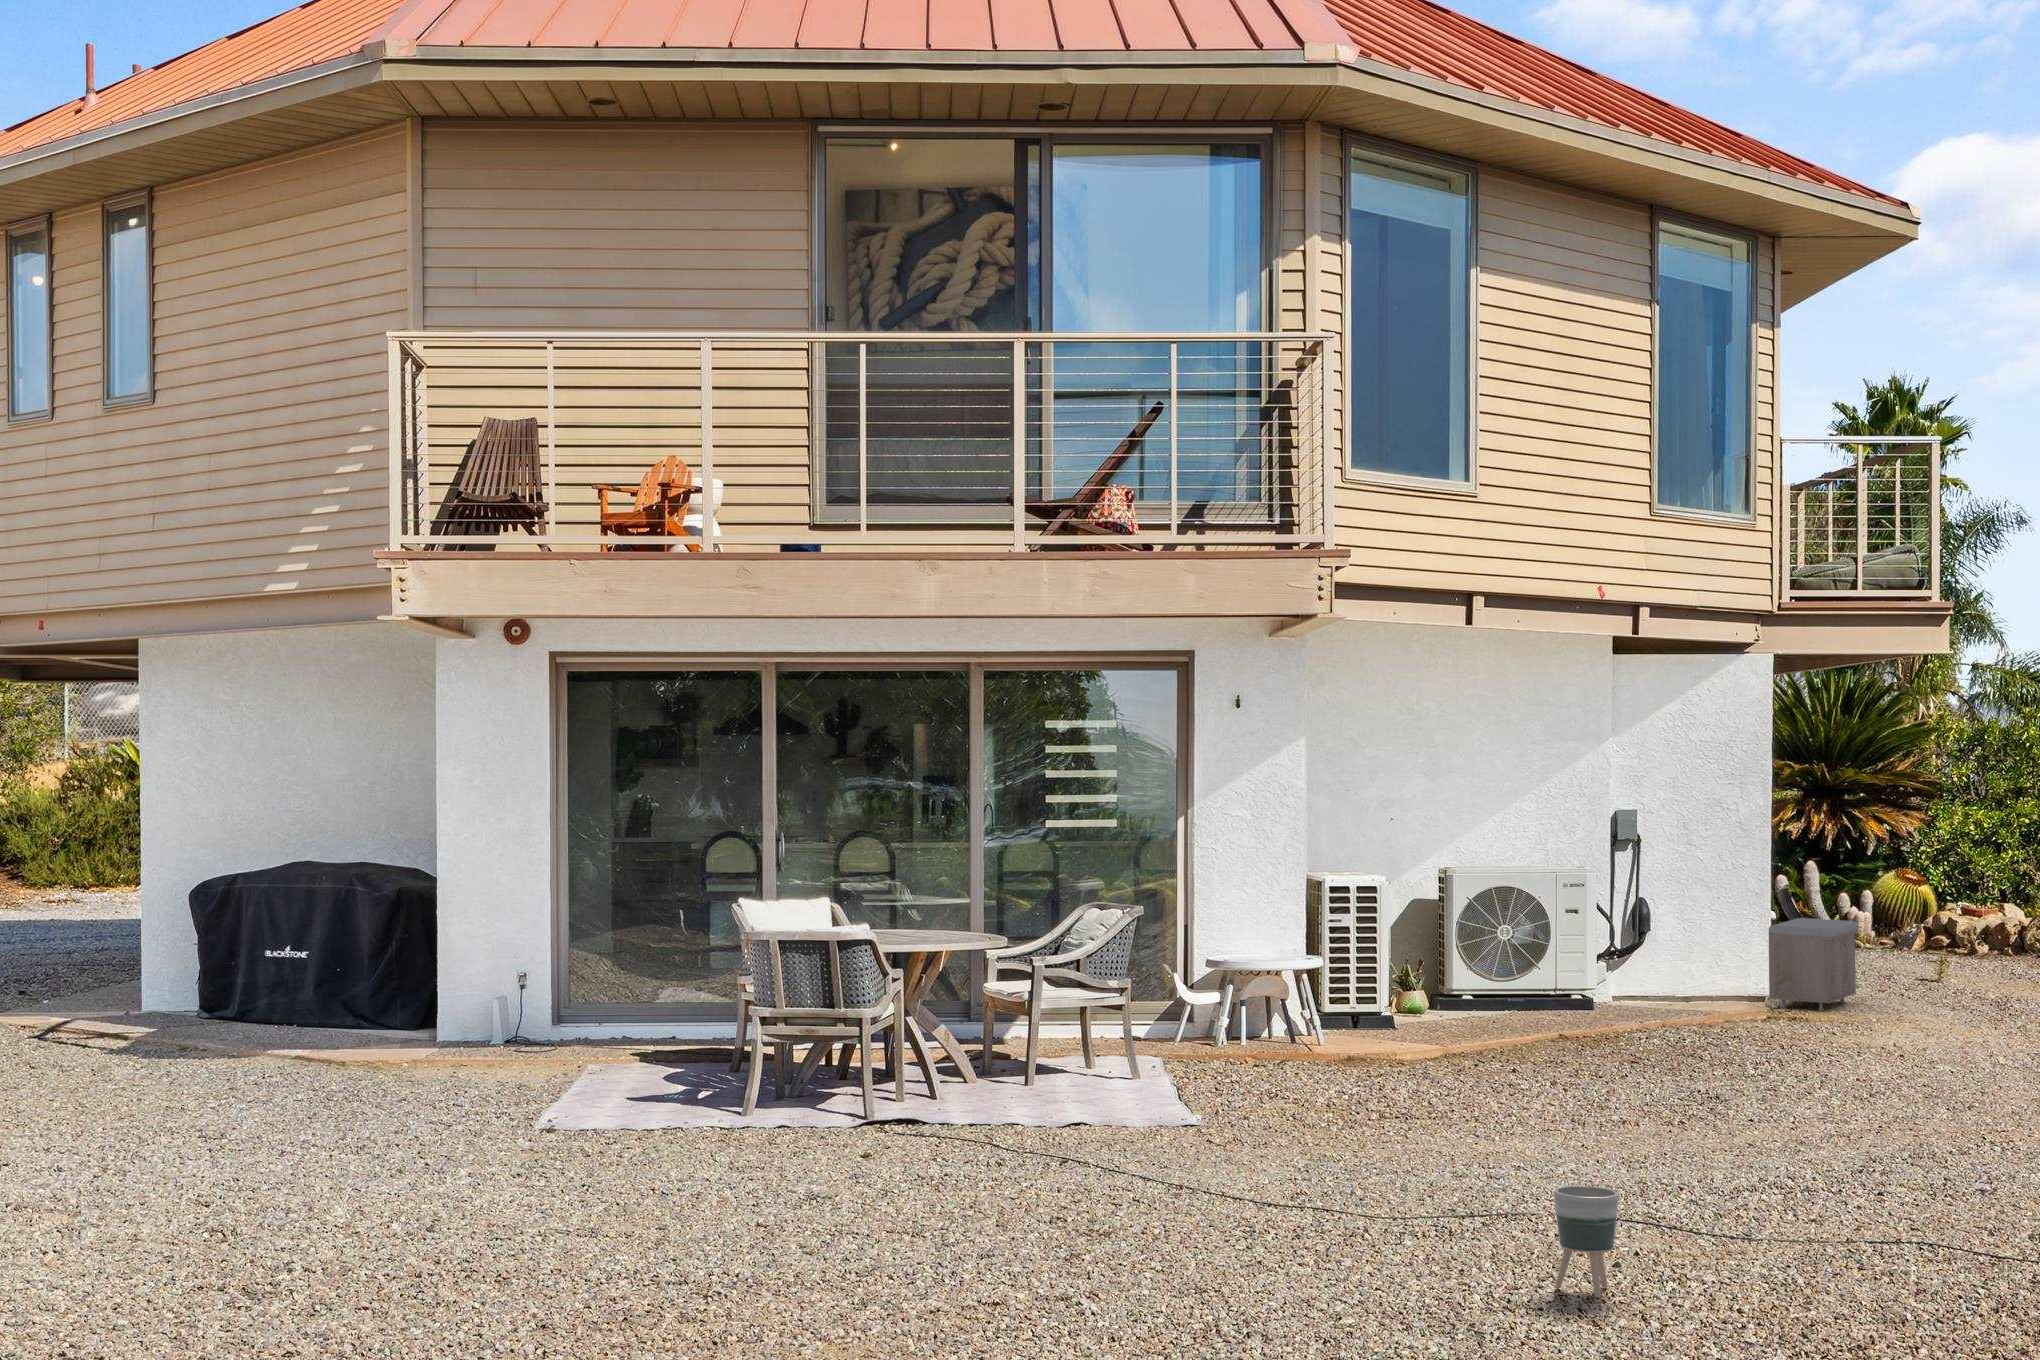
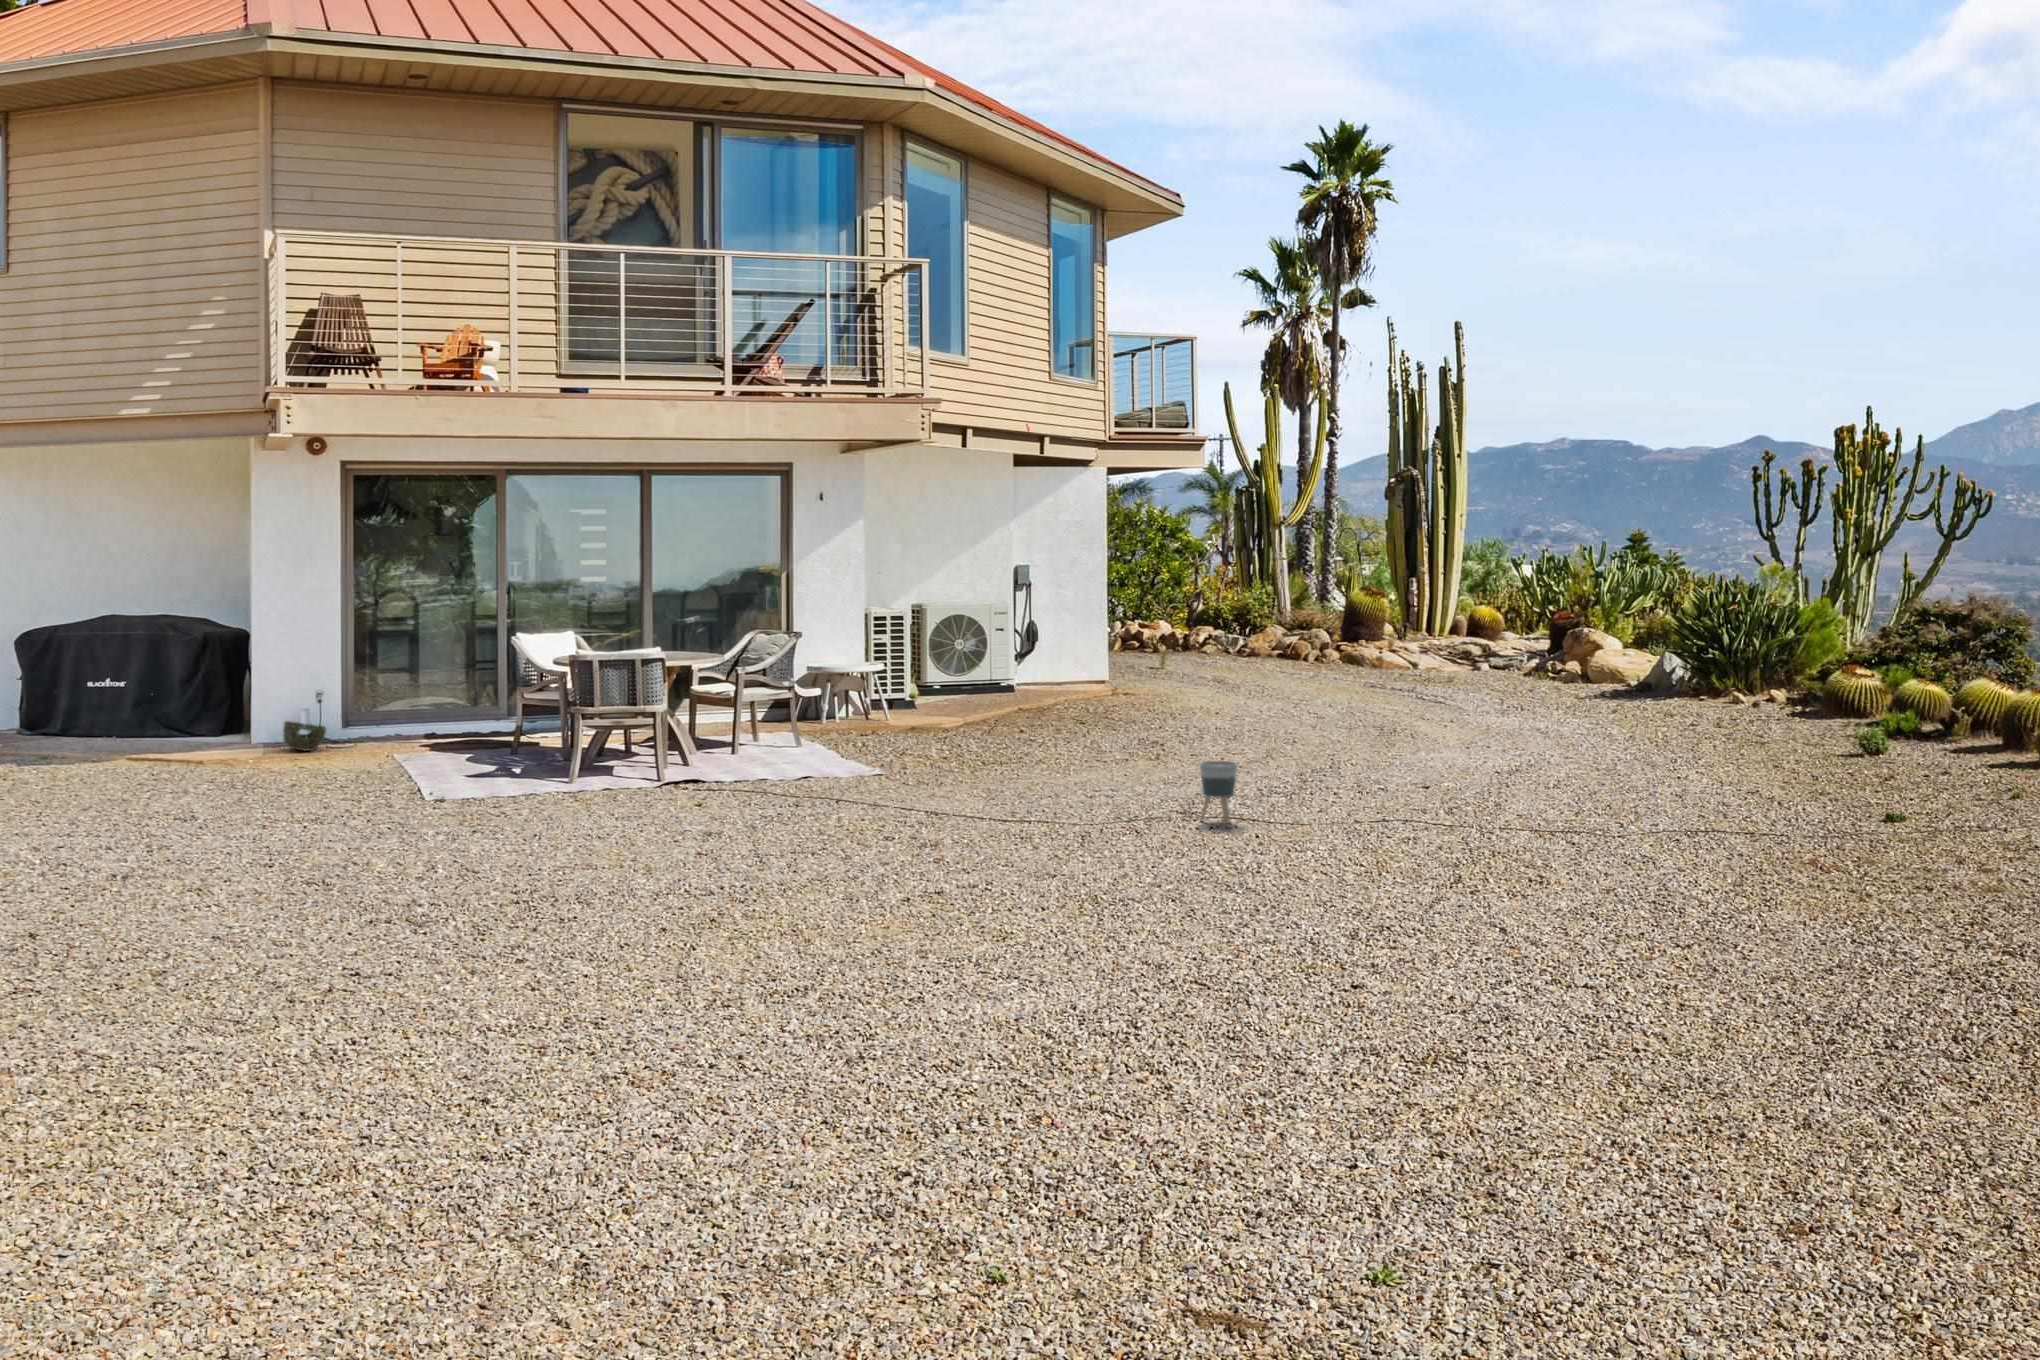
storage bench: present [1769,918,1858,1011] -> none [1102,632,1147,686]
woven basket: none [423,1013,487,1058] -> present [283,721,326,751]

